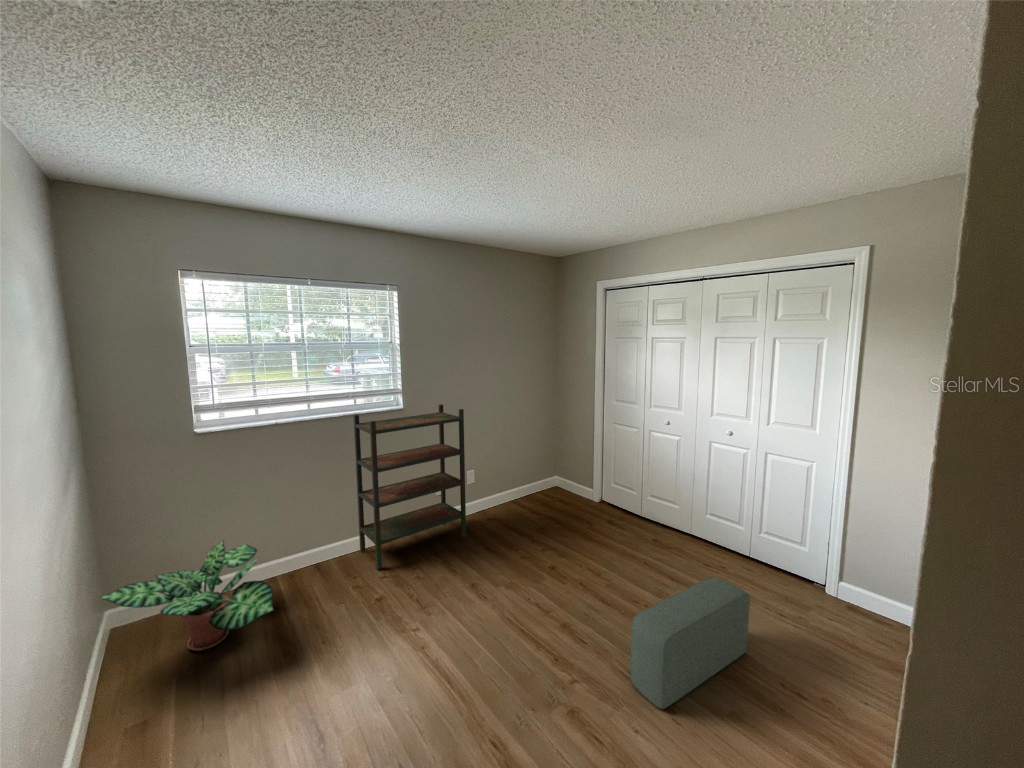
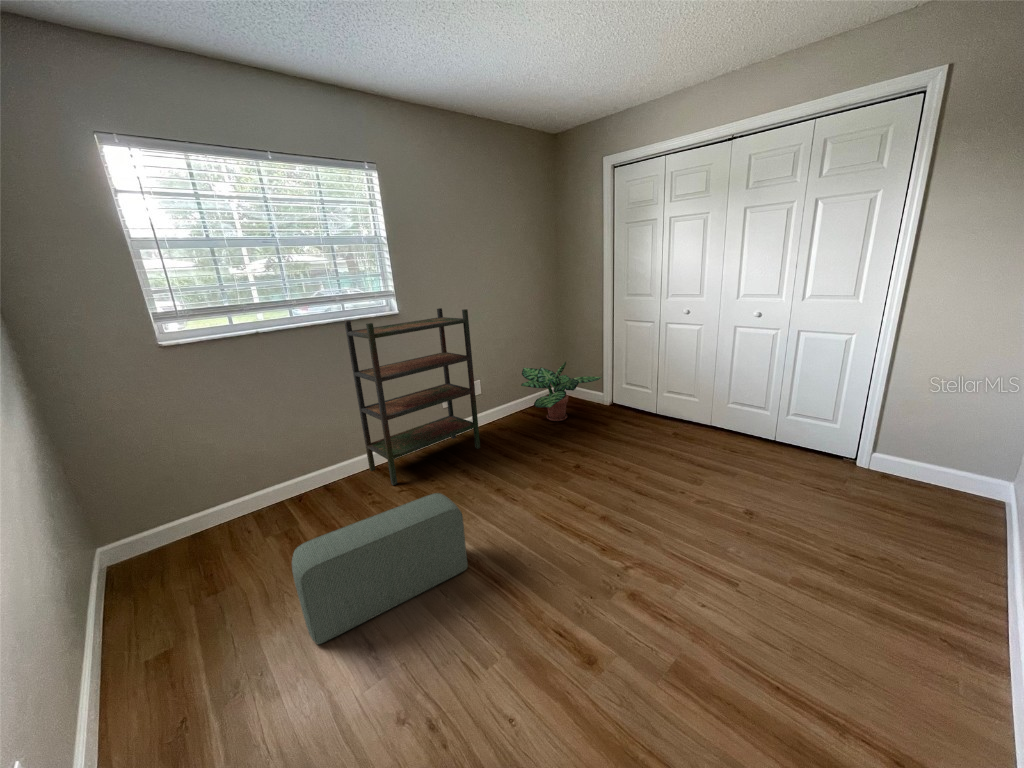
potted plant: present [100,541,274,651] -> present [521,362,602,421]
pouf: present [630,577,750,709] -> present [292,493,468,644]

